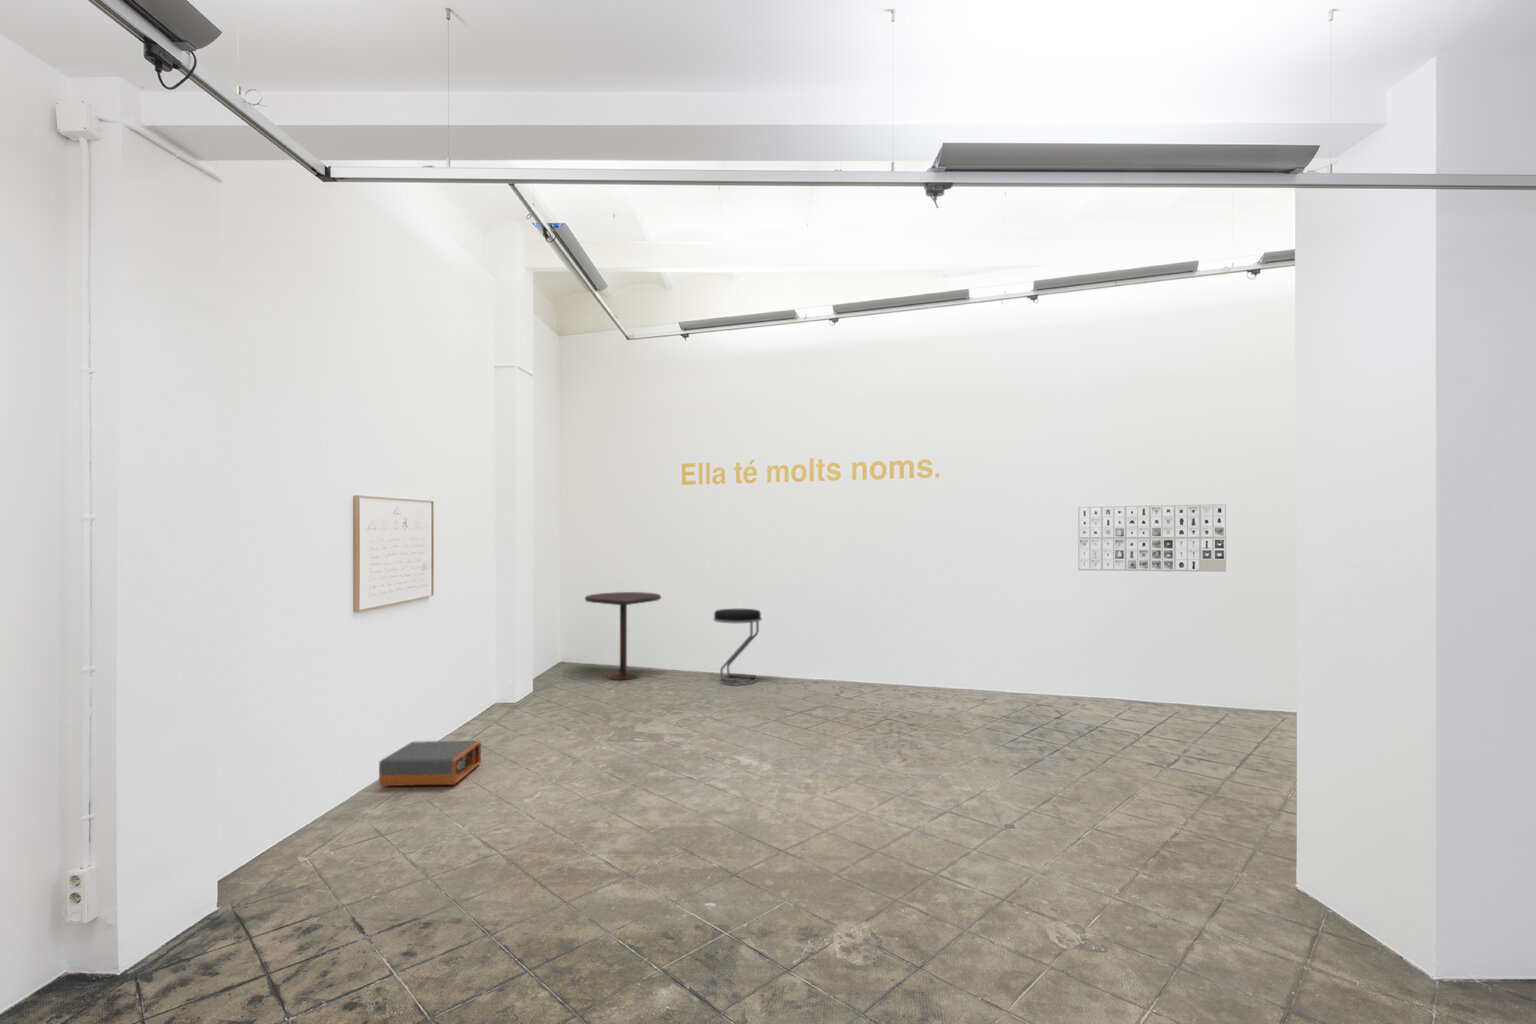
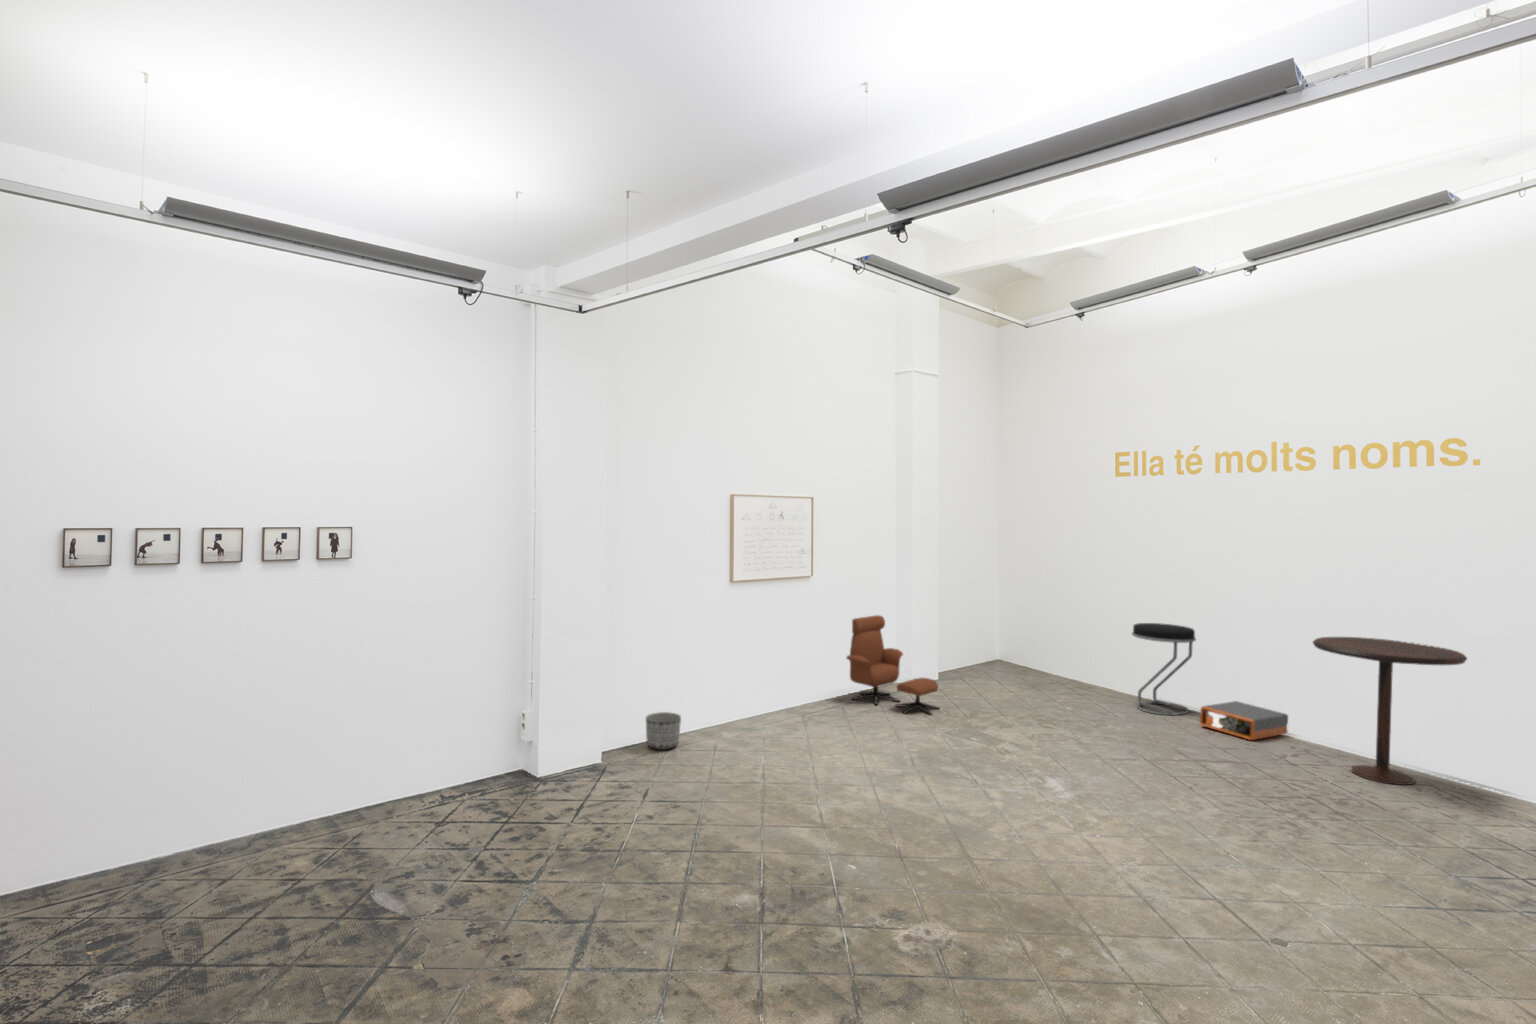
pedestal table: present [585,592,661,680] -> present [1313,637,1467,785]
lounge chair: none [469,633,576,733] -> present [847,615,939,715]
storage box: present [379,741,481,786] -> present [1200,701,1288,740]
planter: none [267,803,327,862] -> present [646,712,681,750]

